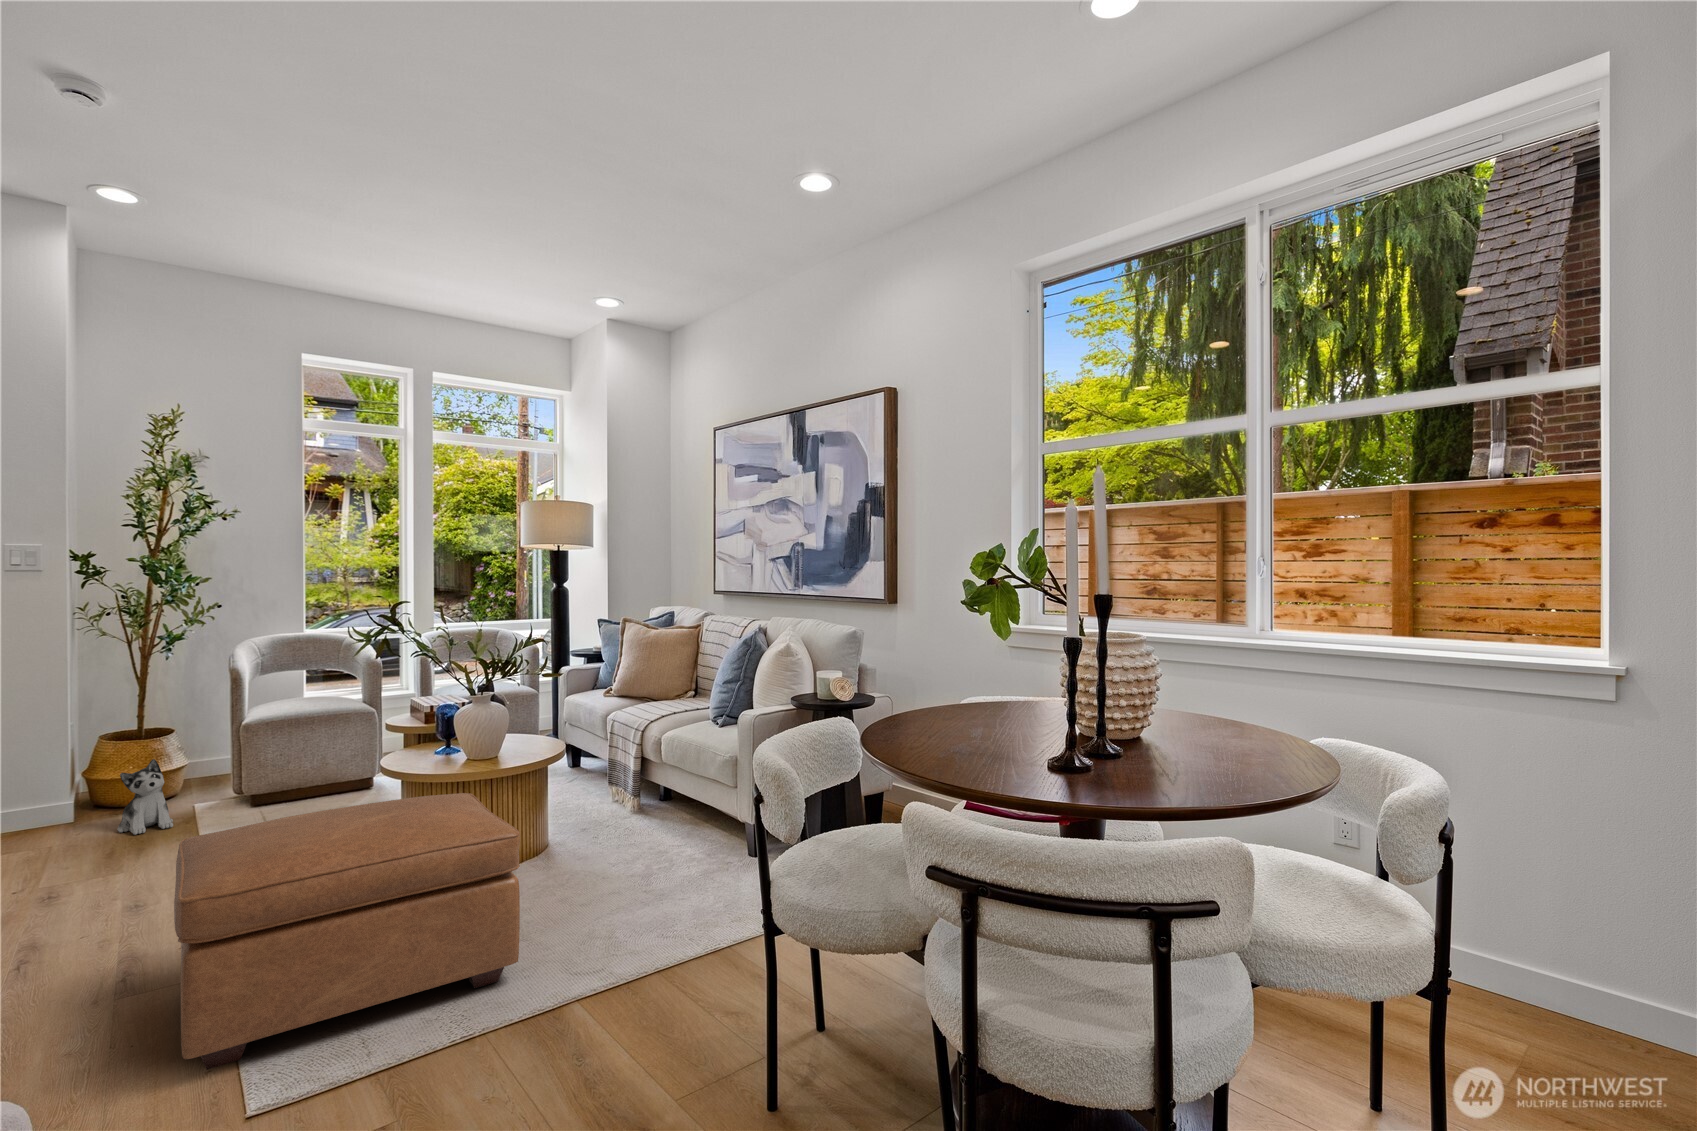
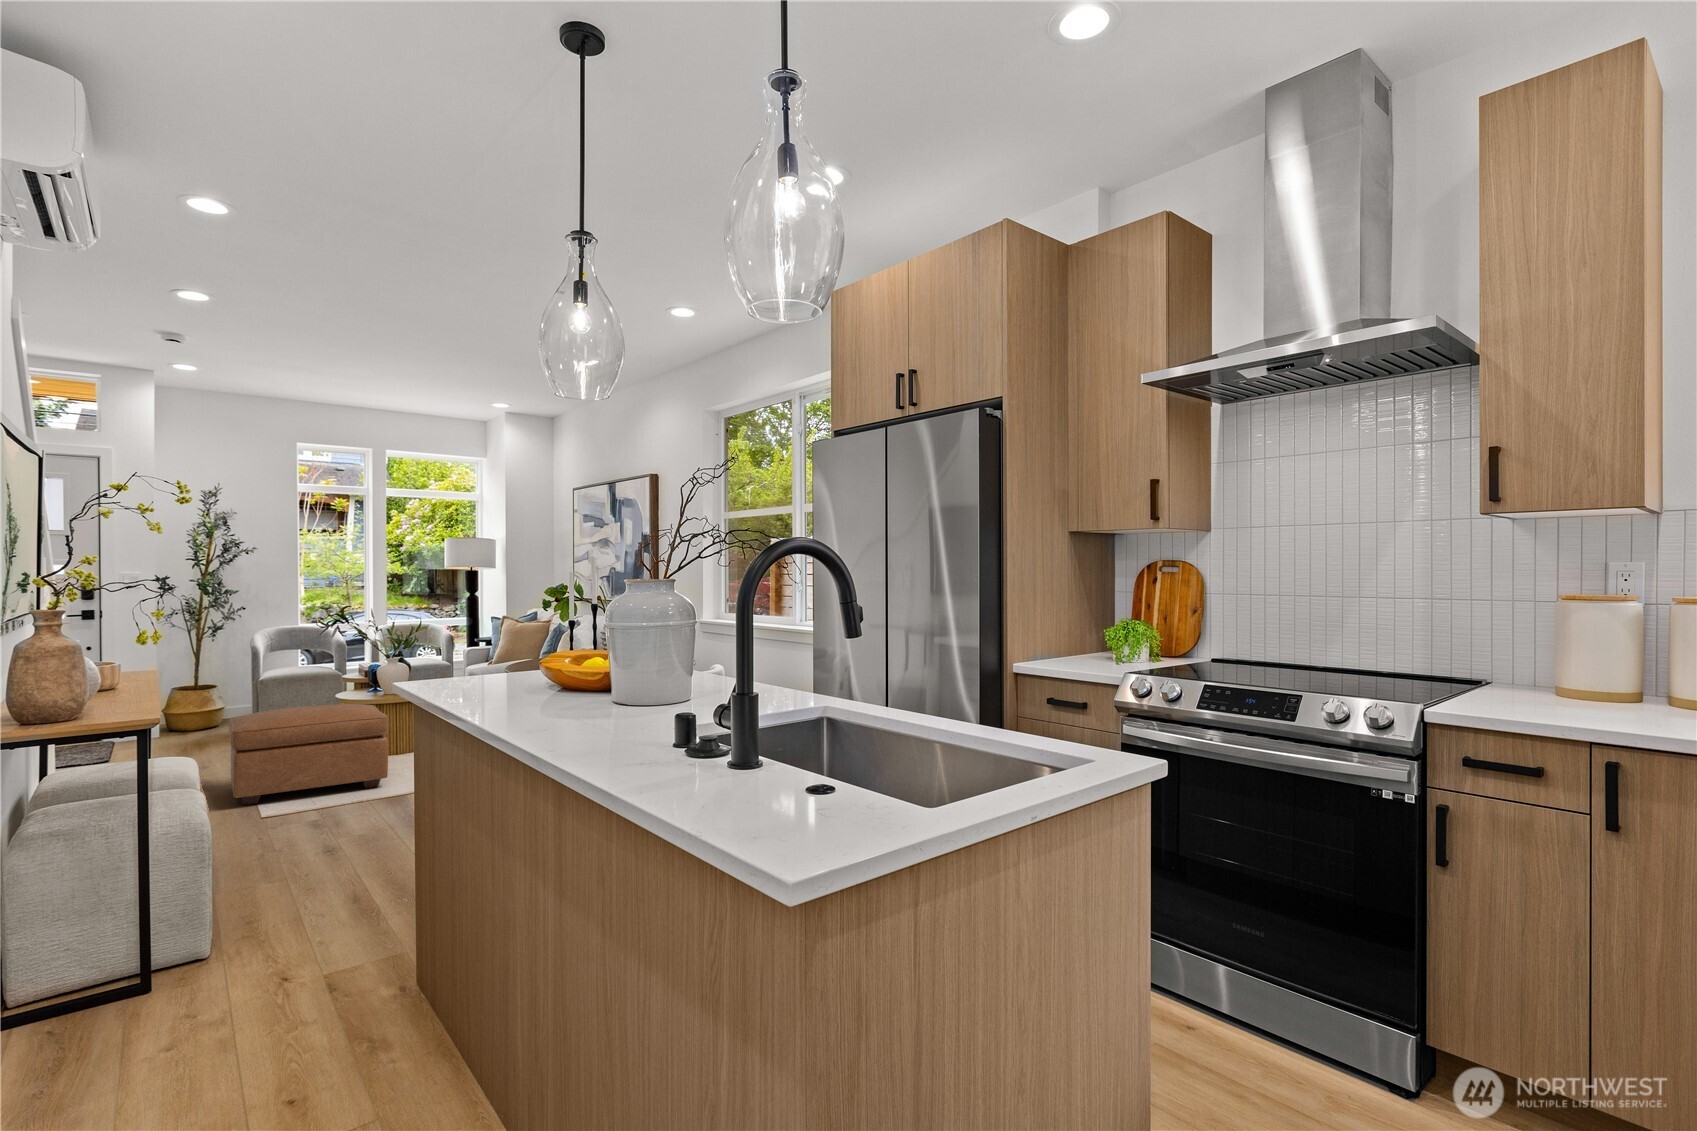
plush toy: present [117,759,173,835] -> none [187,699,218,741]

